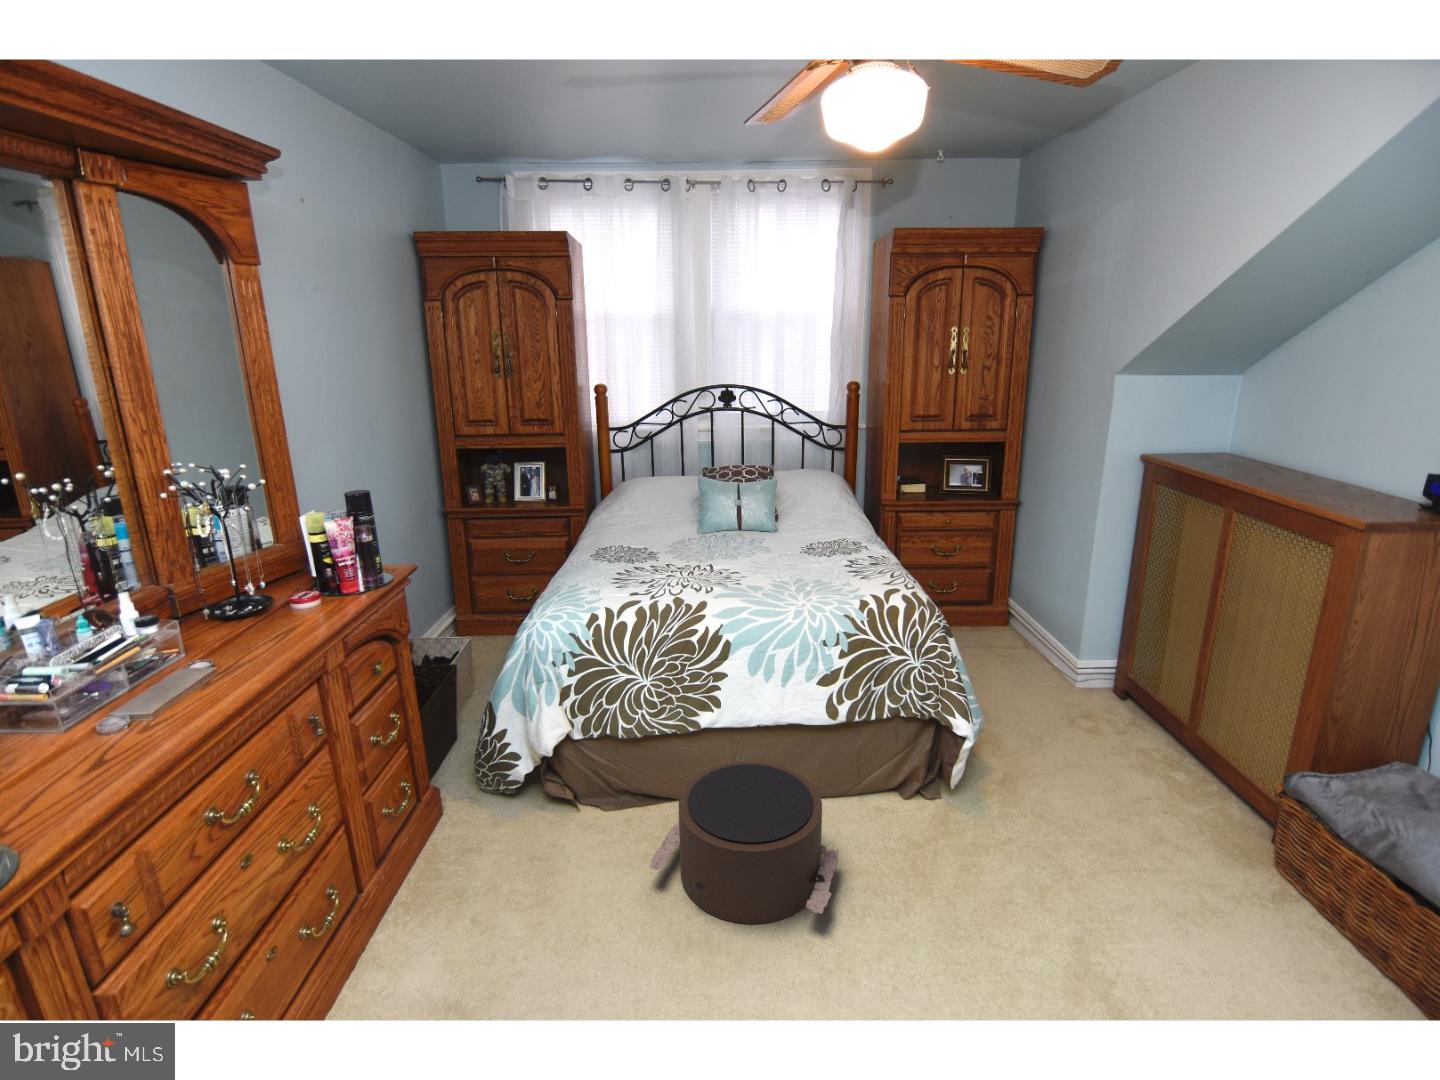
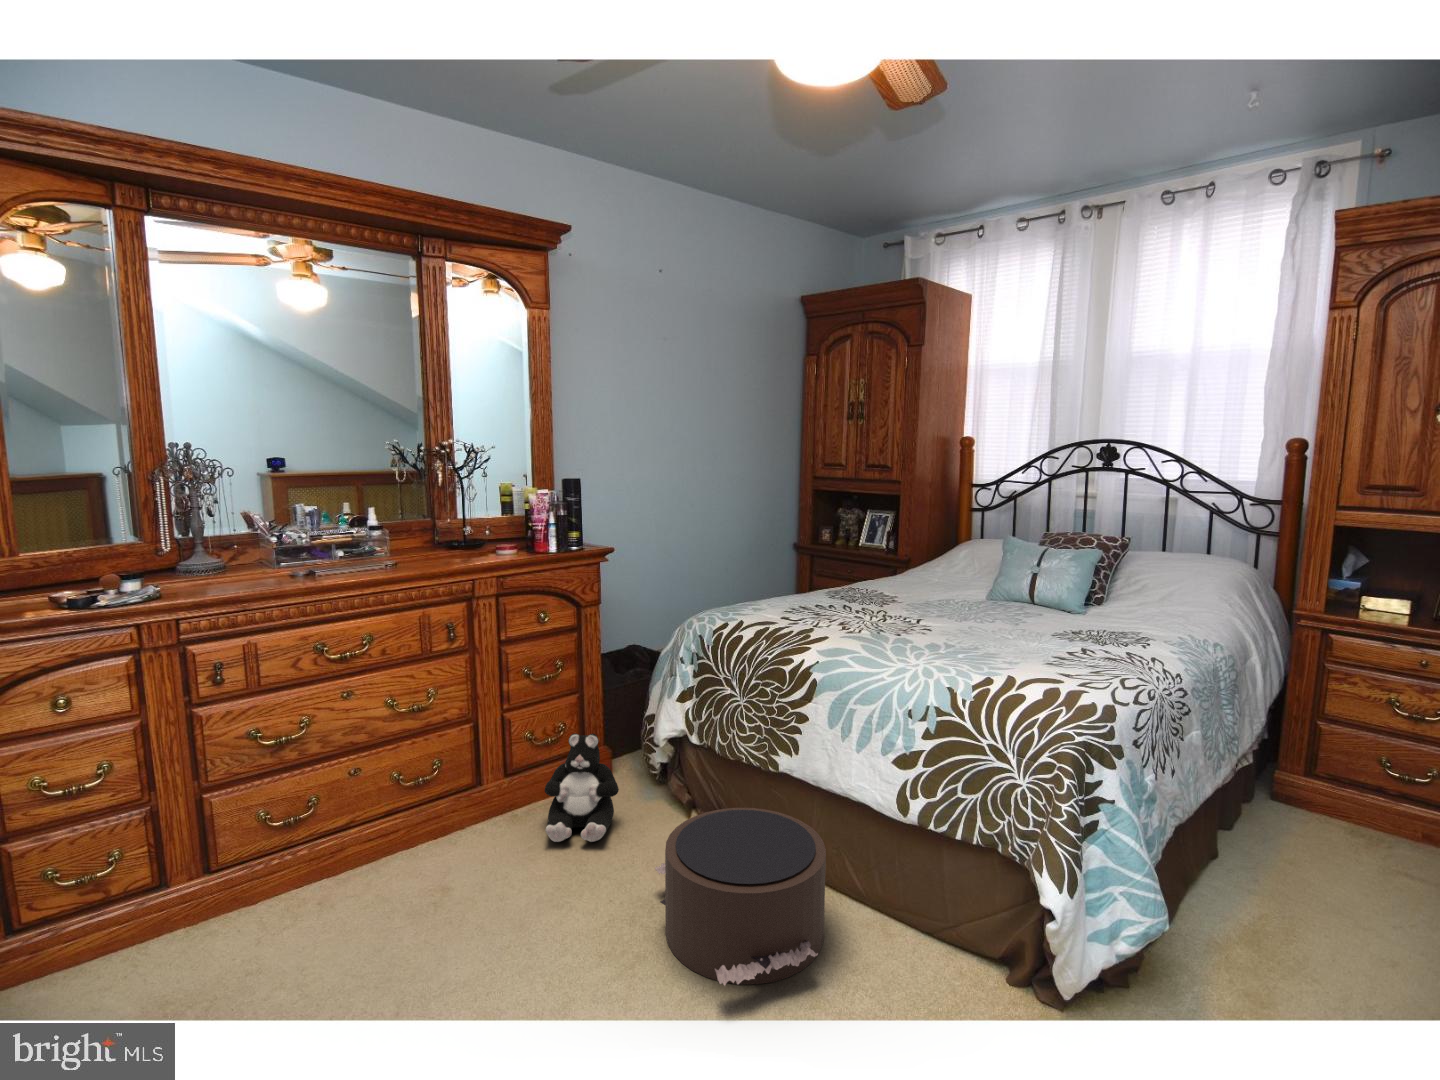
plush toy: none [447,777,551,909] -> present [545,733,619,842]

